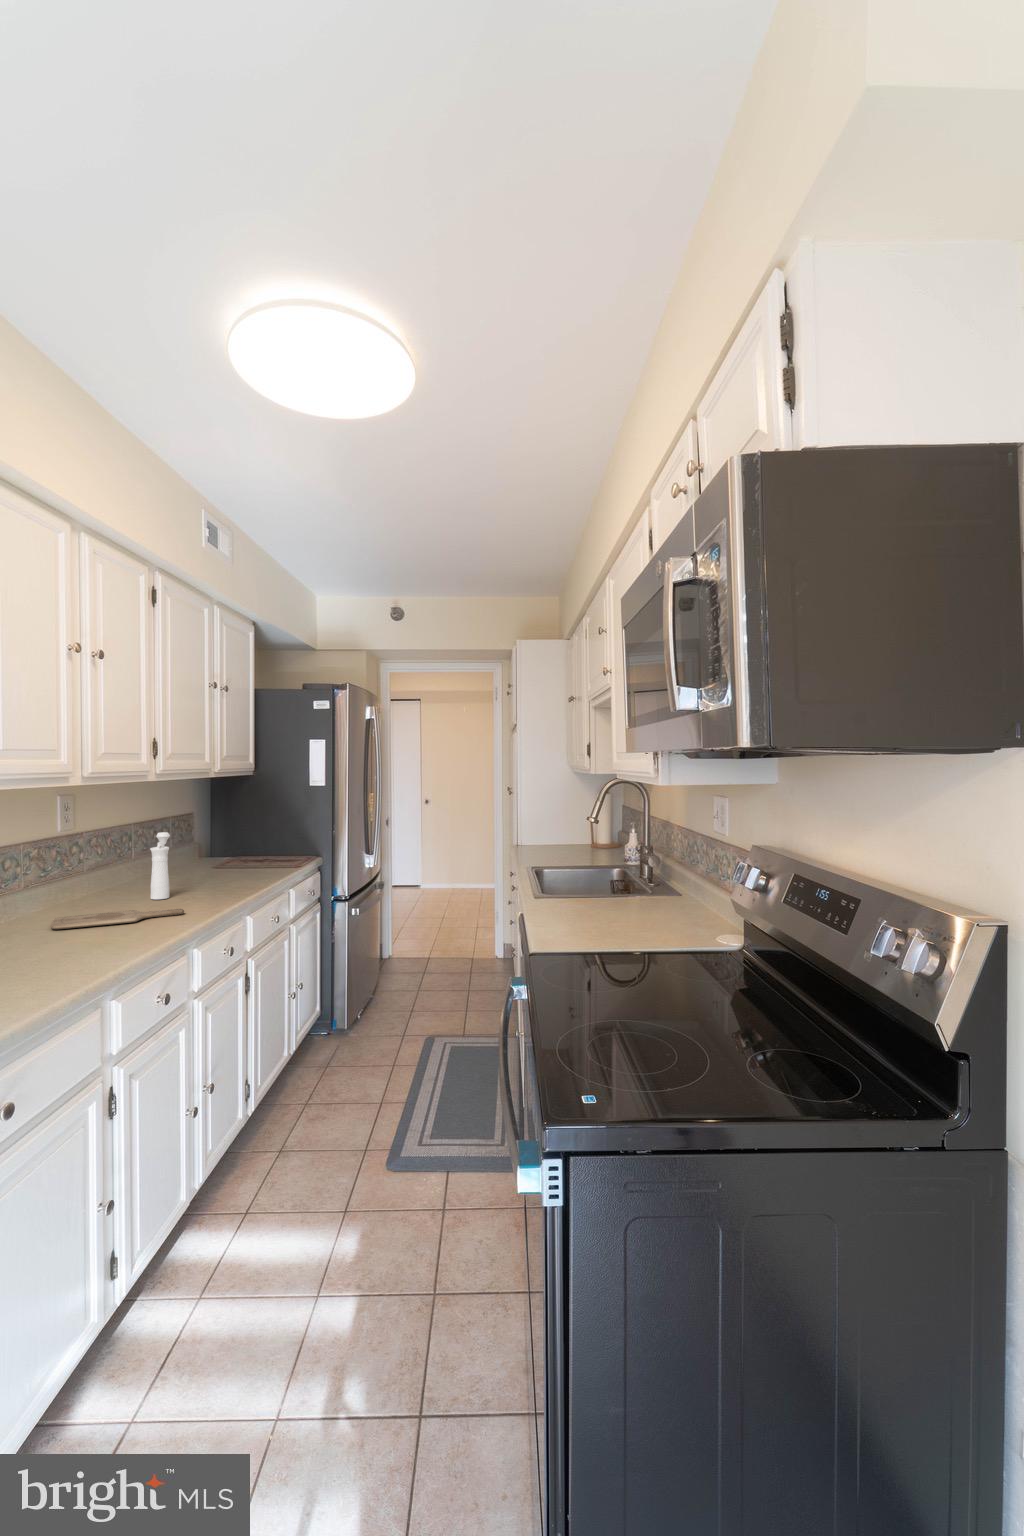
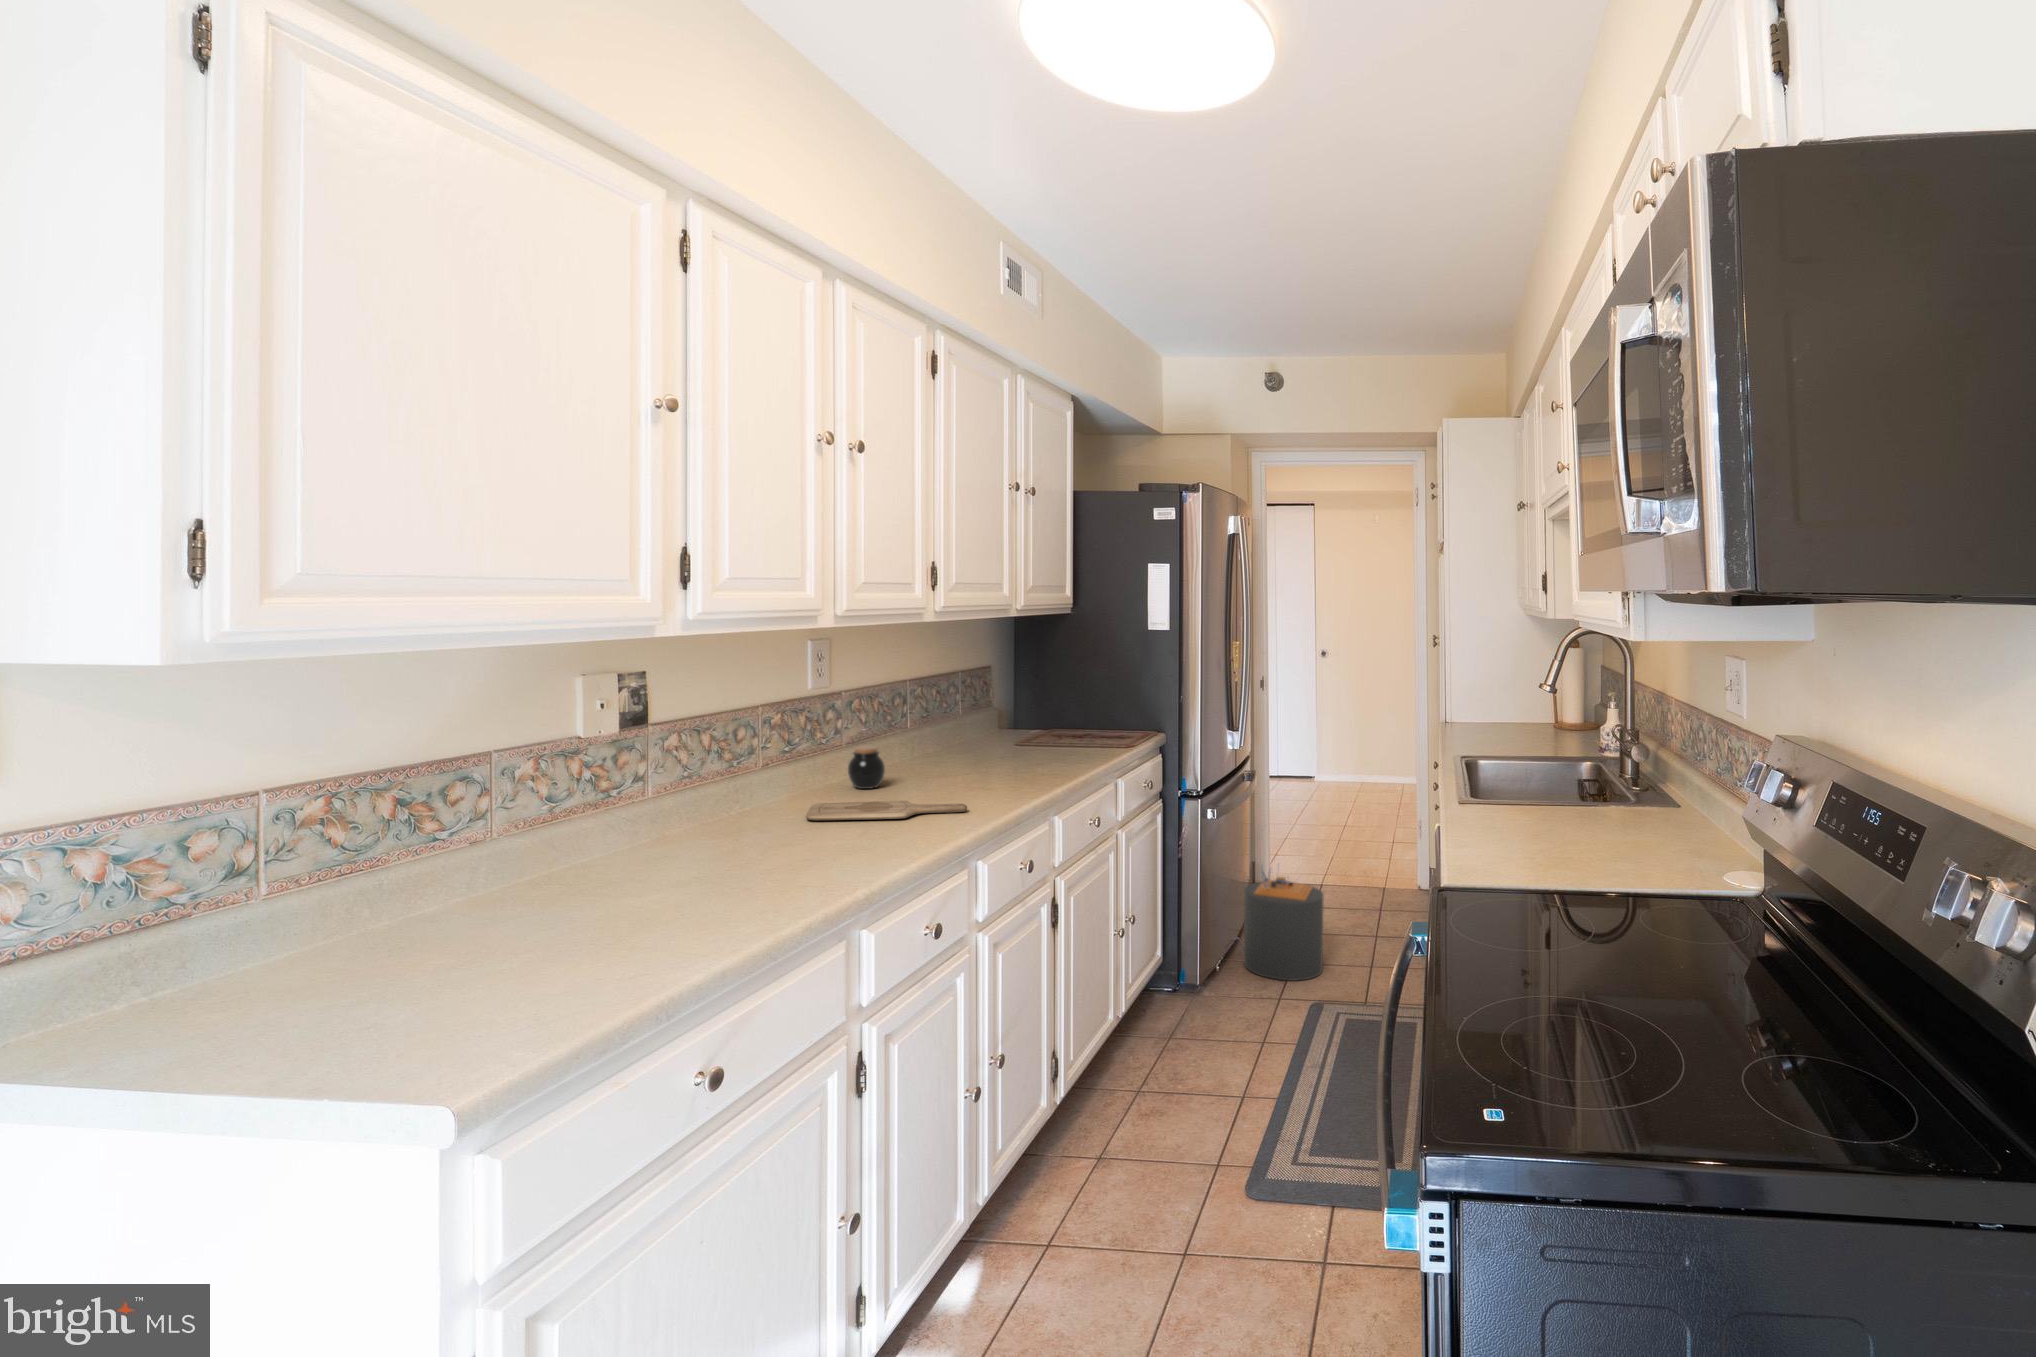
pepper mill: present [150,832,170,900] -> none [929,694,956,787]
jar: none [80,873,113,905] -> present [848,746,885,789]
trash can: none [377,937,428,1016] -> present [1244,864,1324,981]

